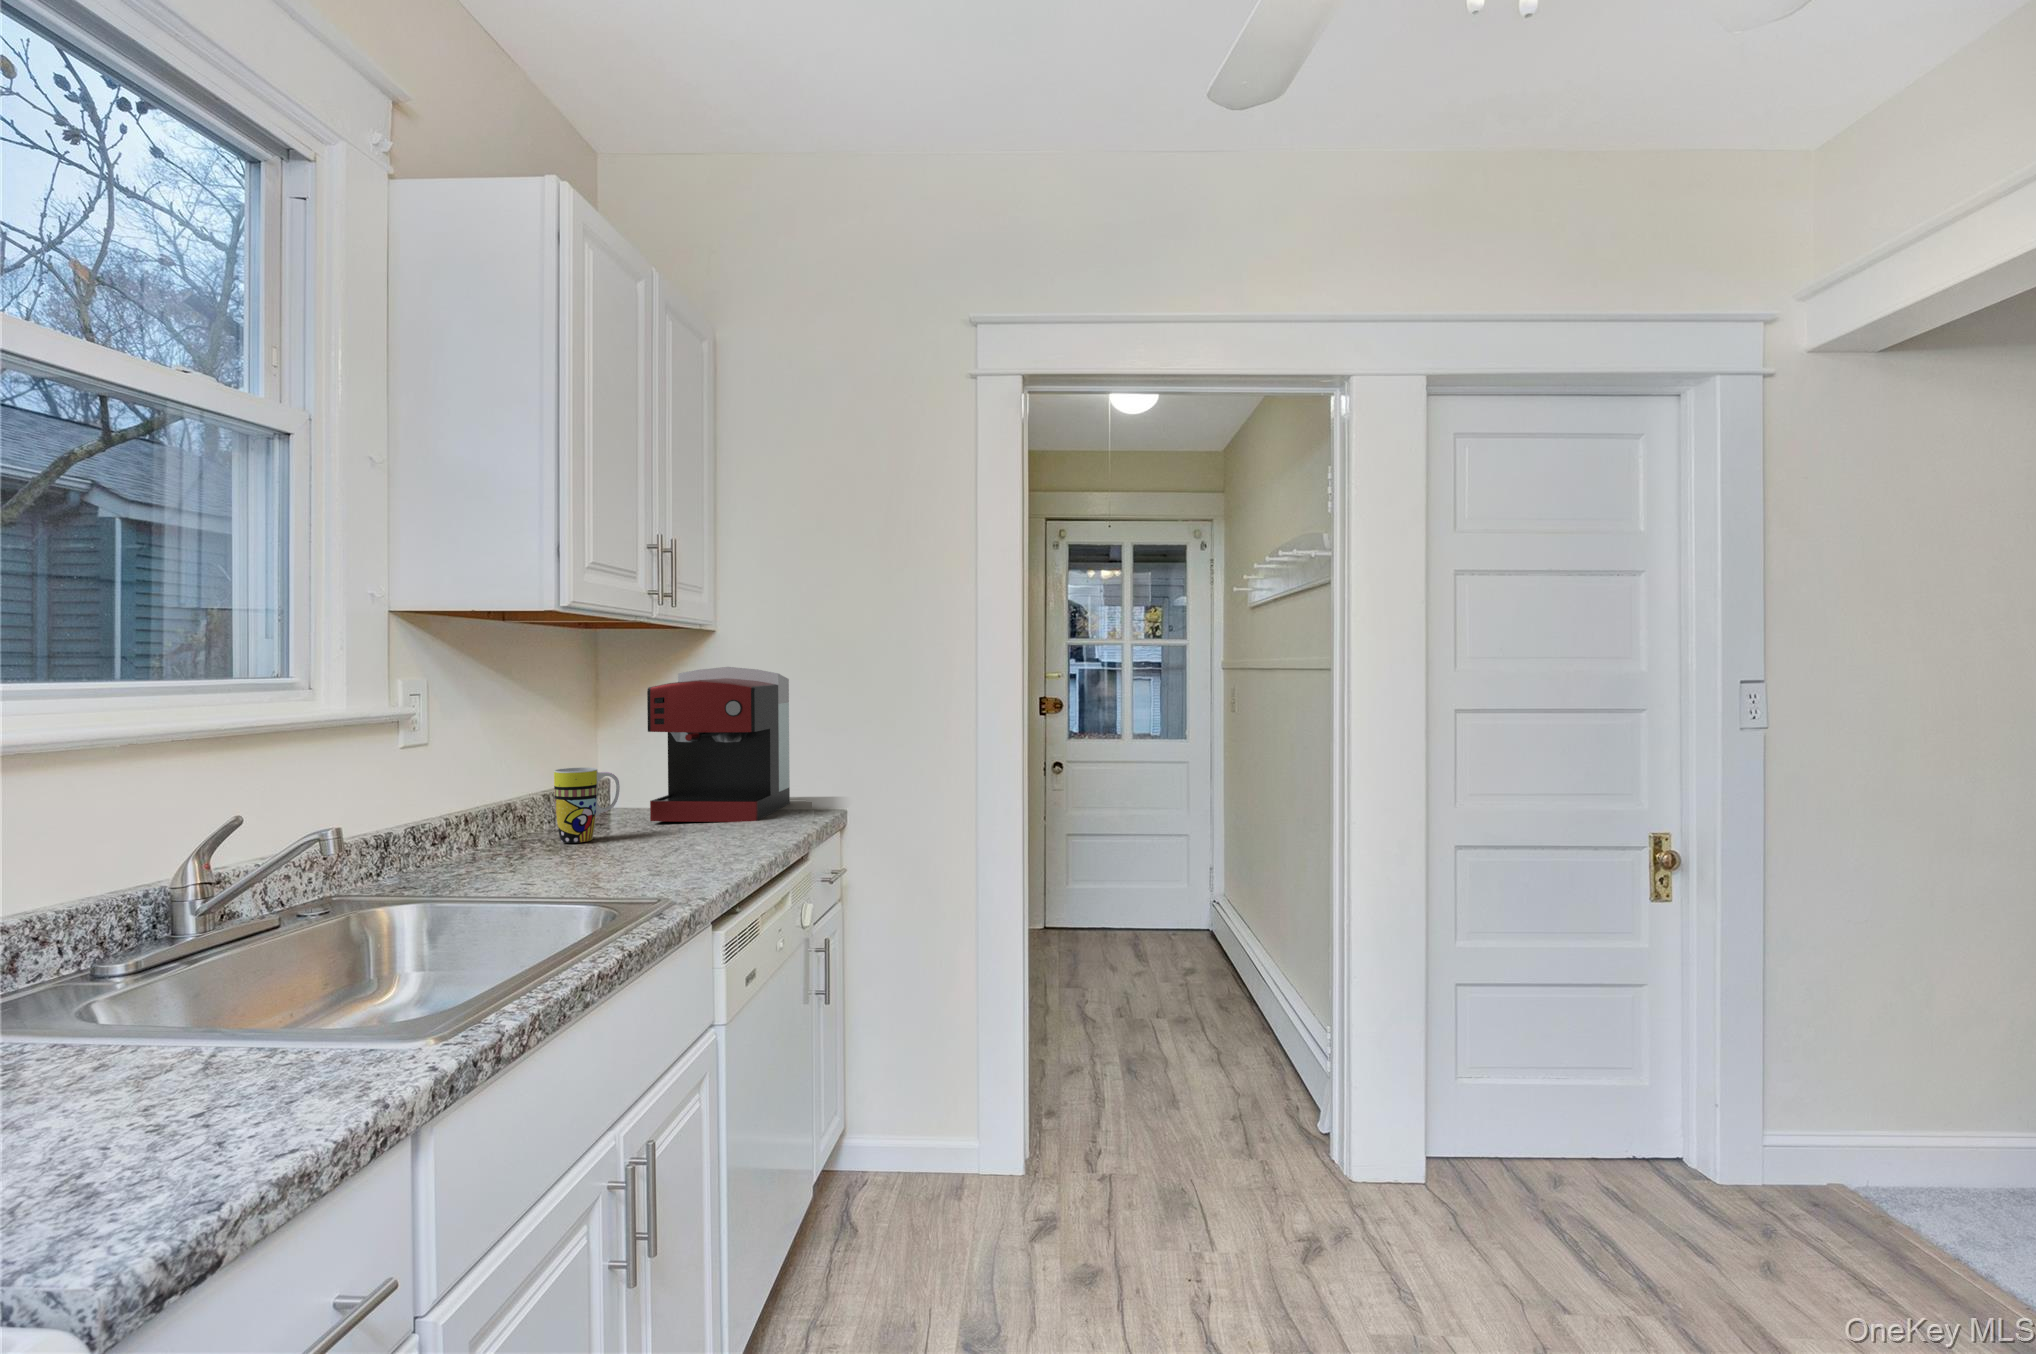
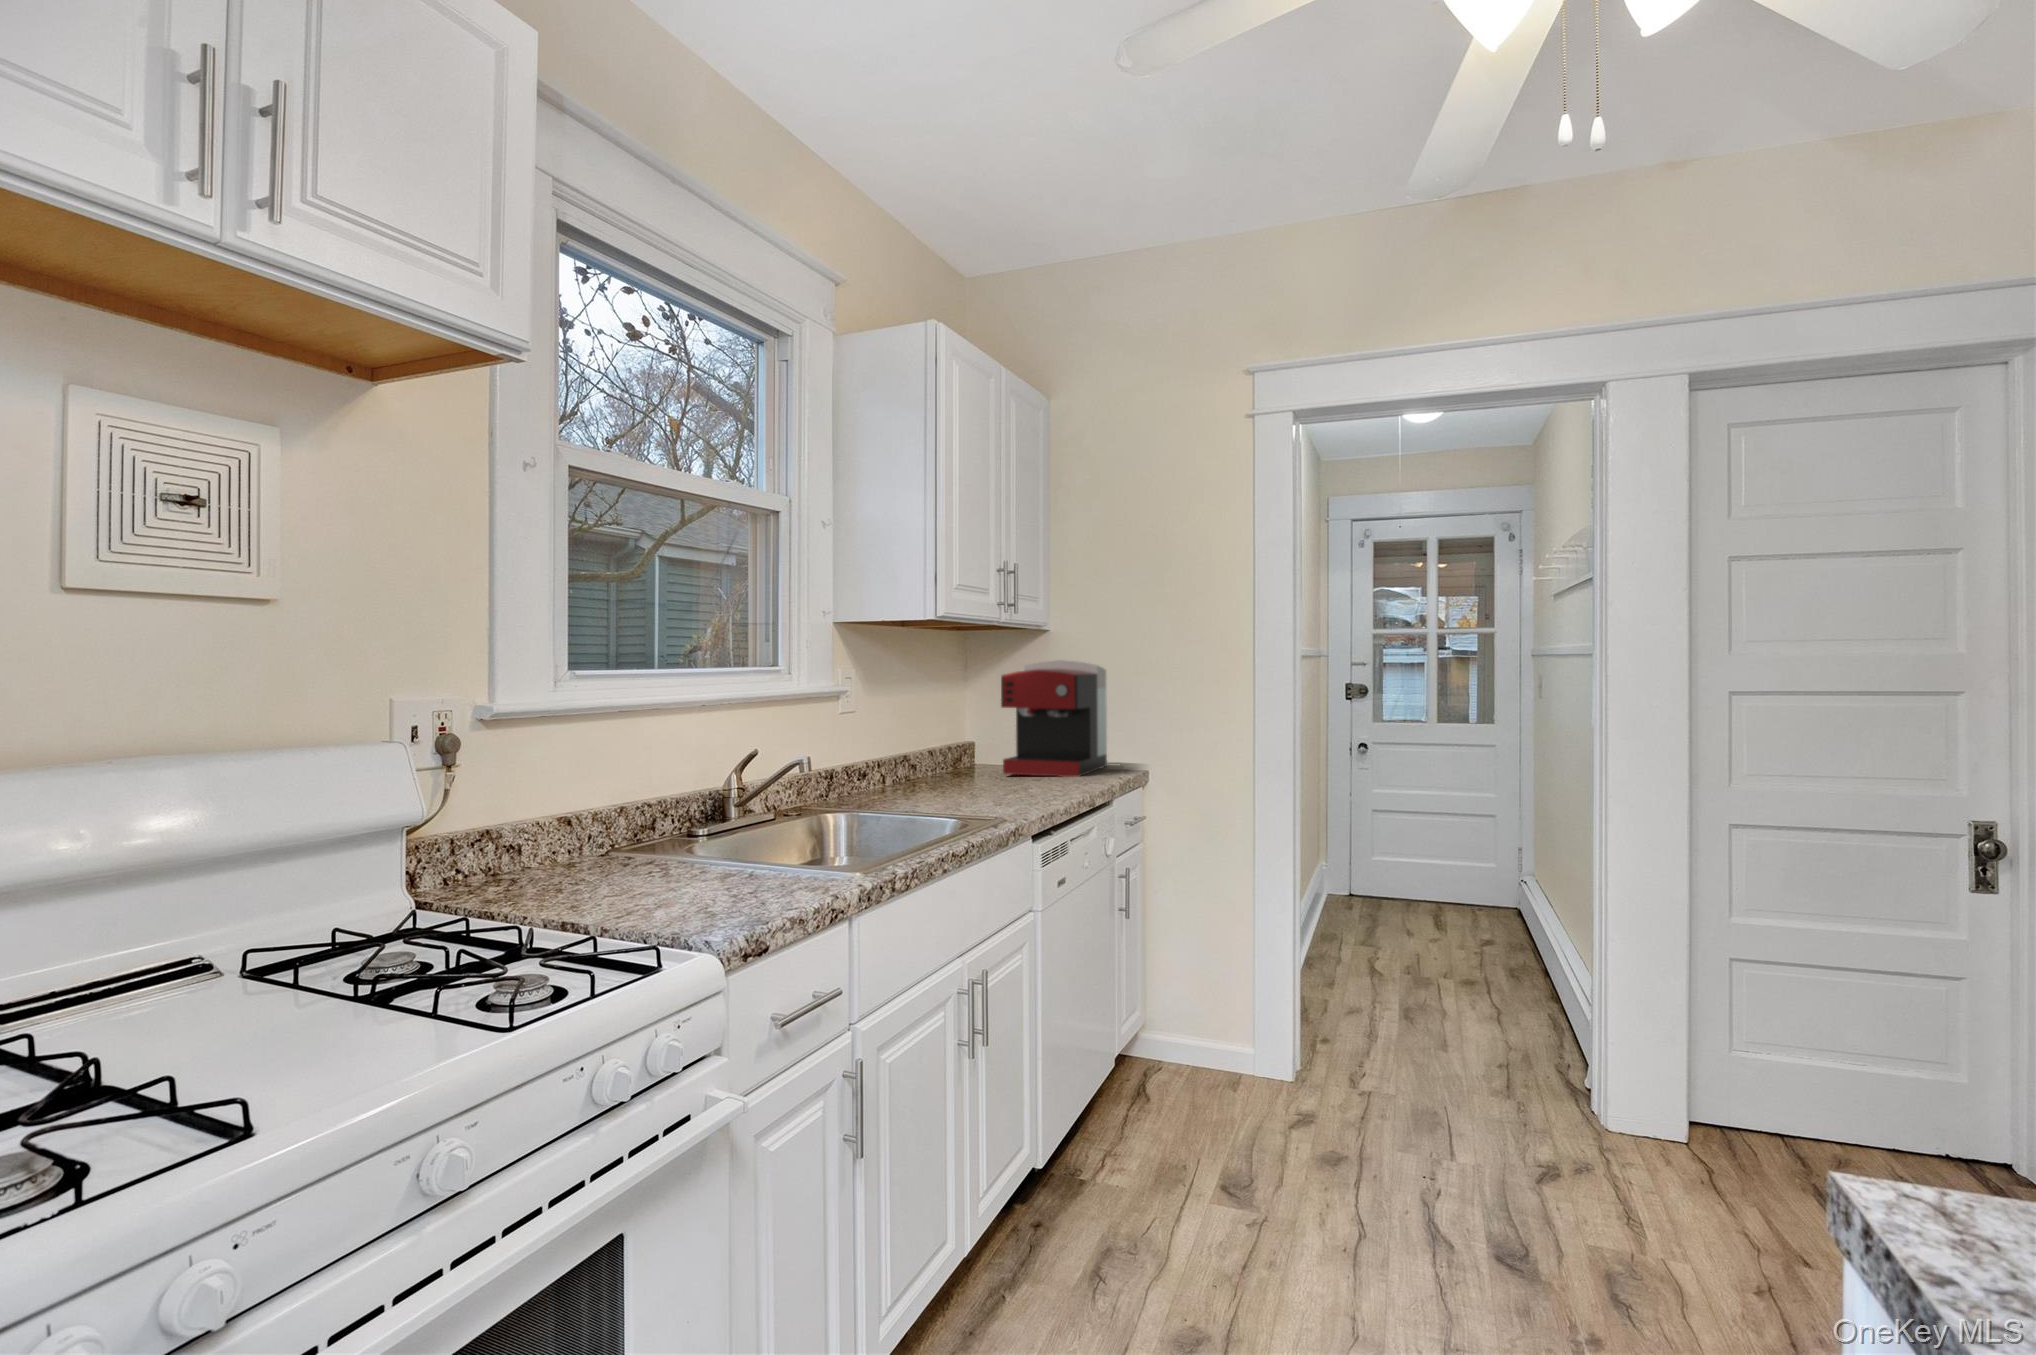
mug: present [554,768,620,843] -> none [937,732,981,785]

